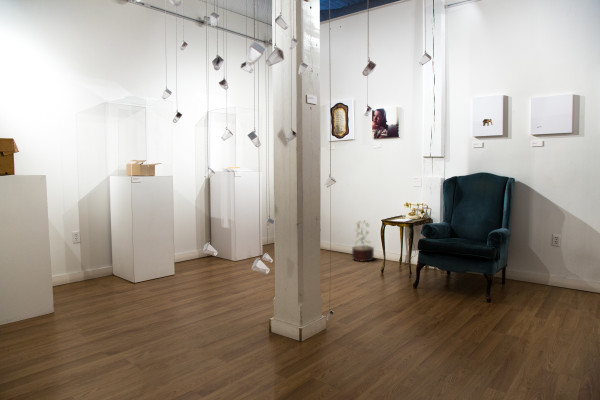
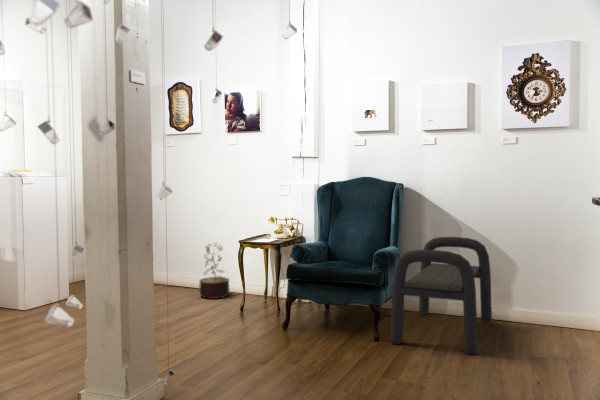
bench: none [498,222,592,317] -> present [391,237,492,354]

